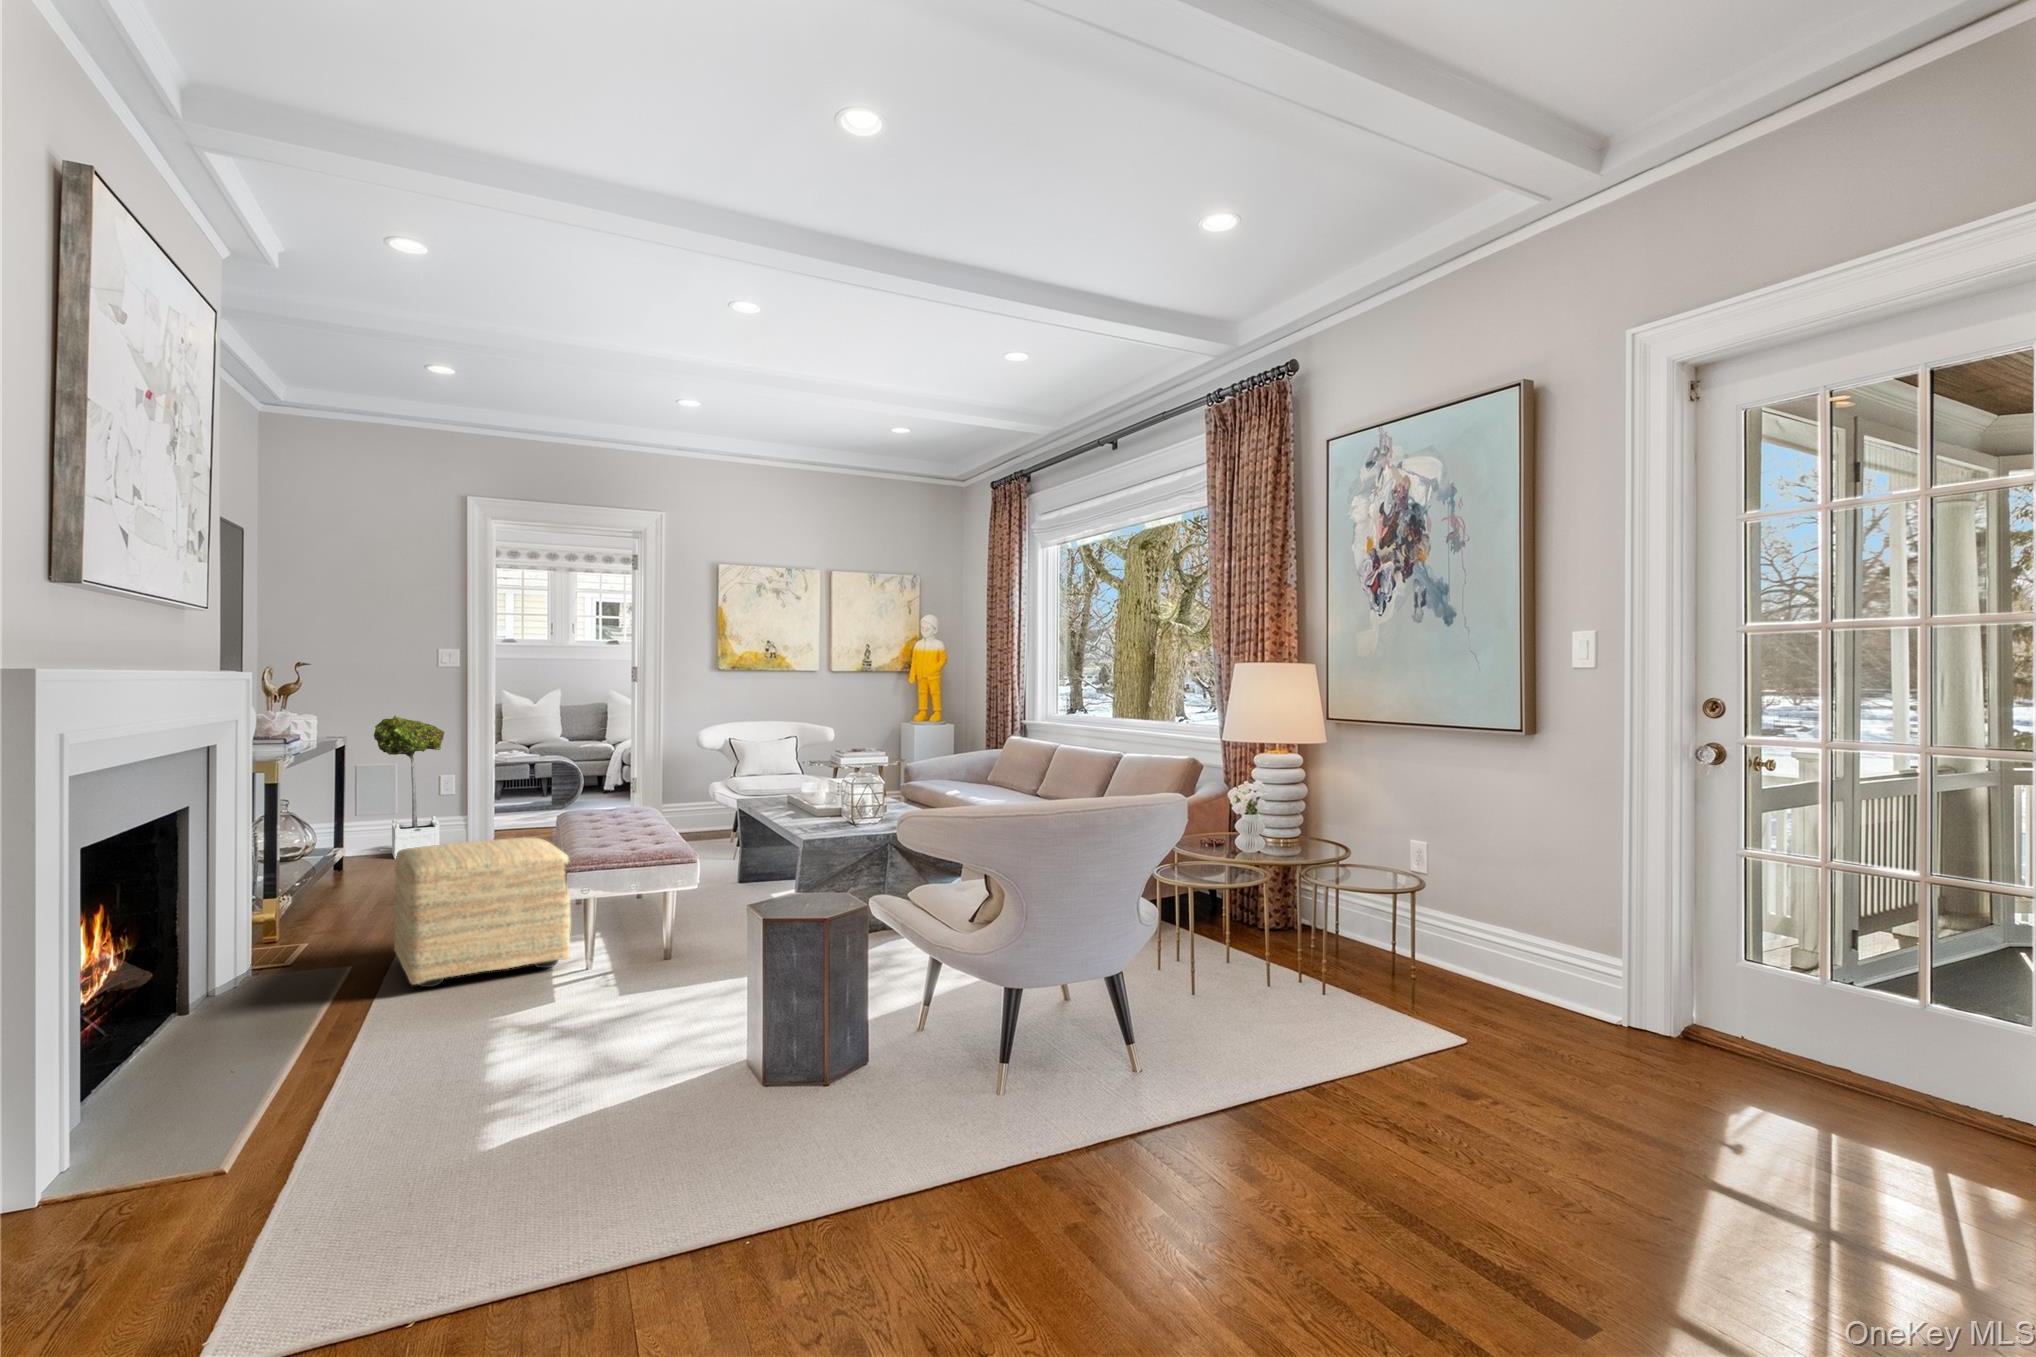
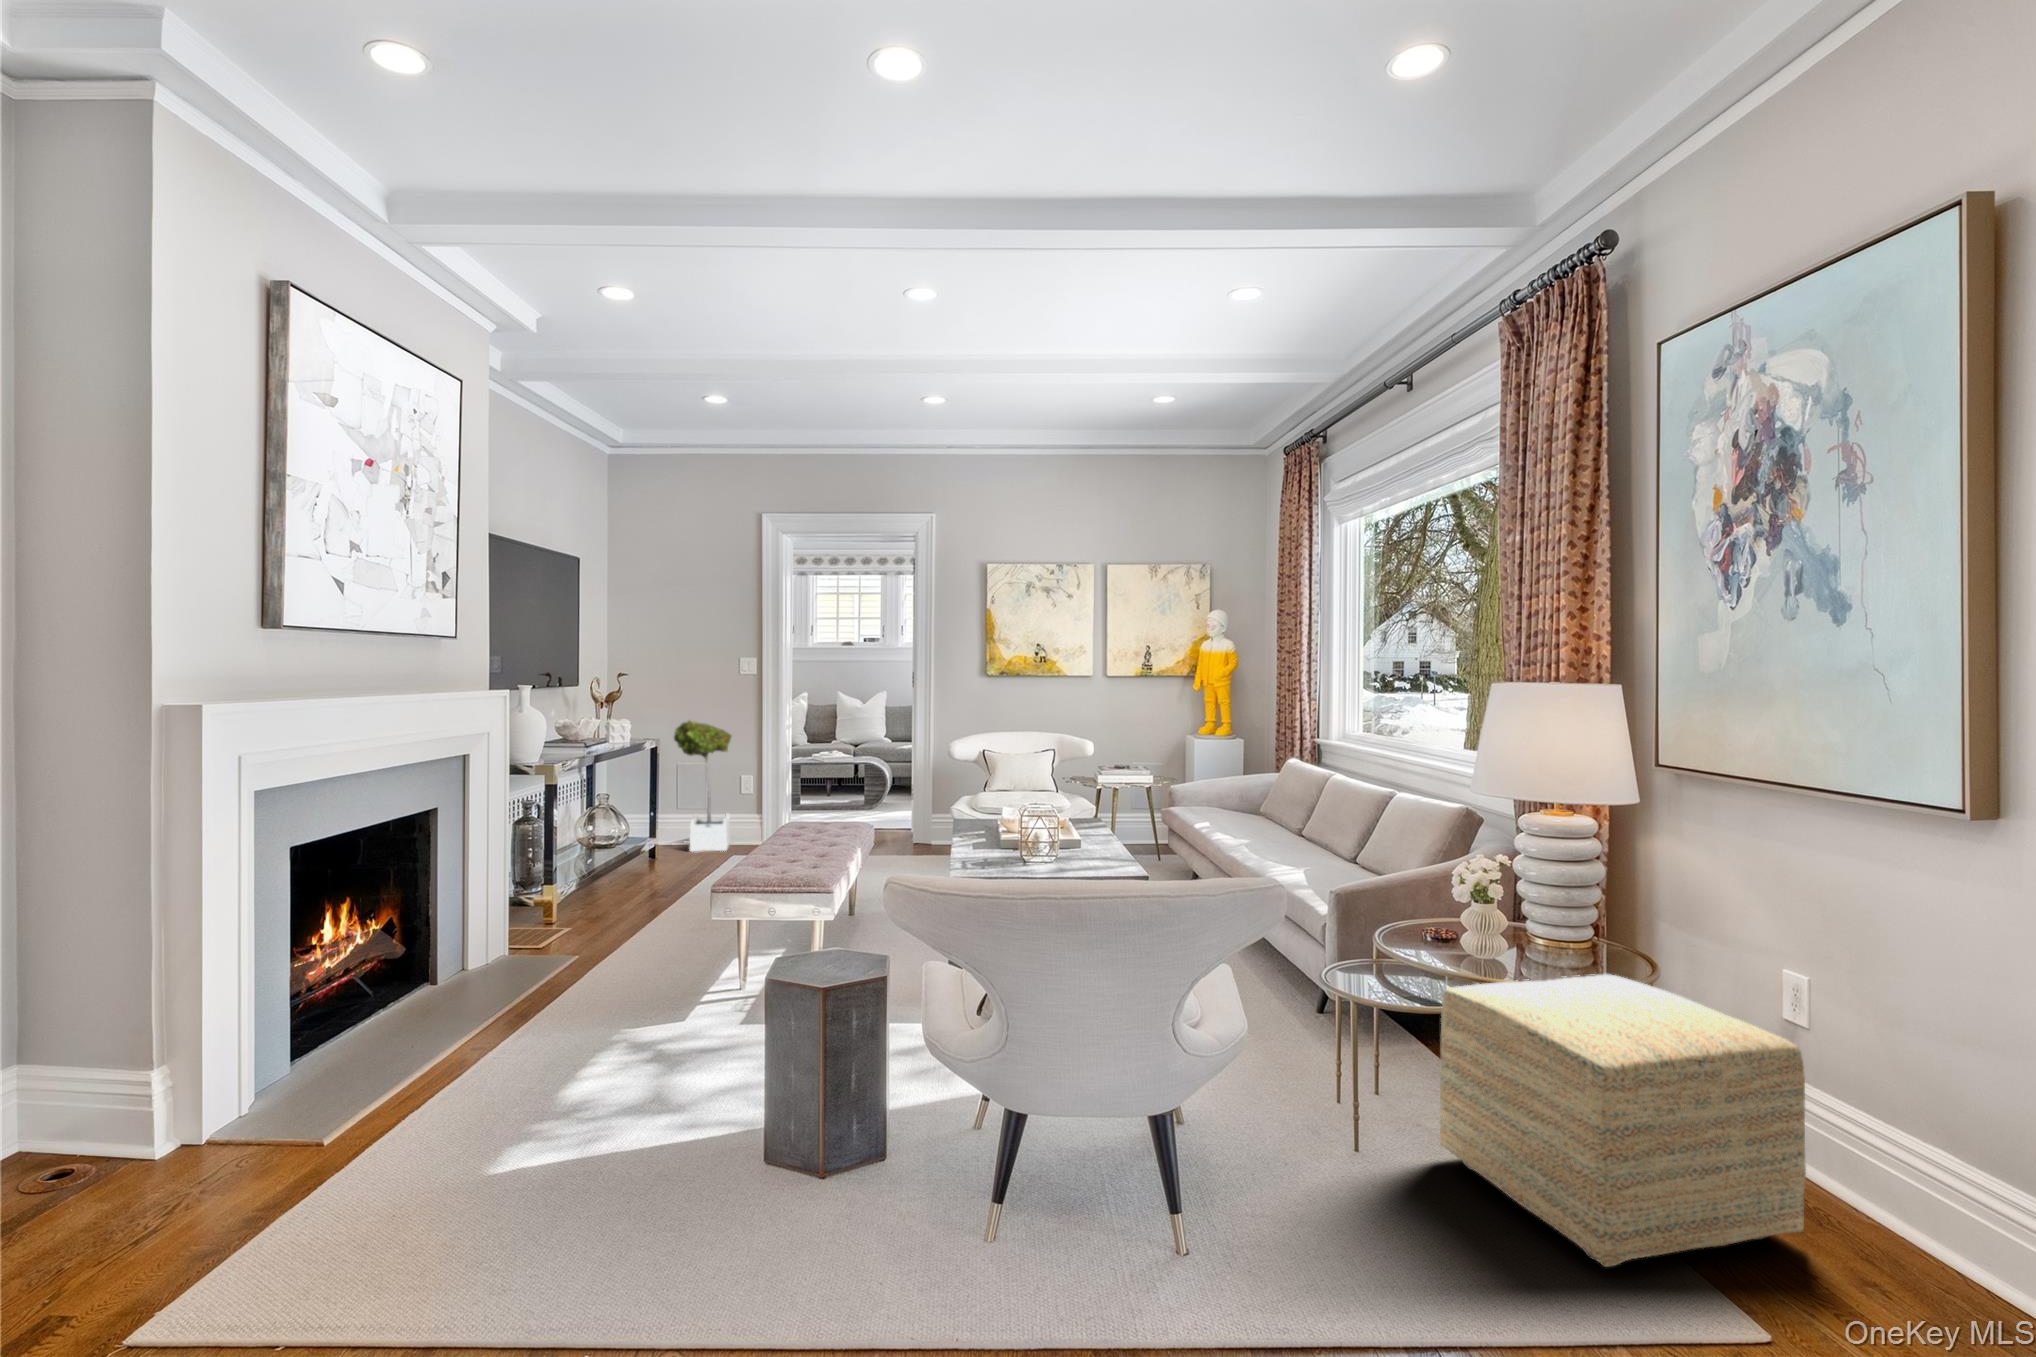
ottoman: present [394,838,571,987] -> present [1440,974,1806,1267]

